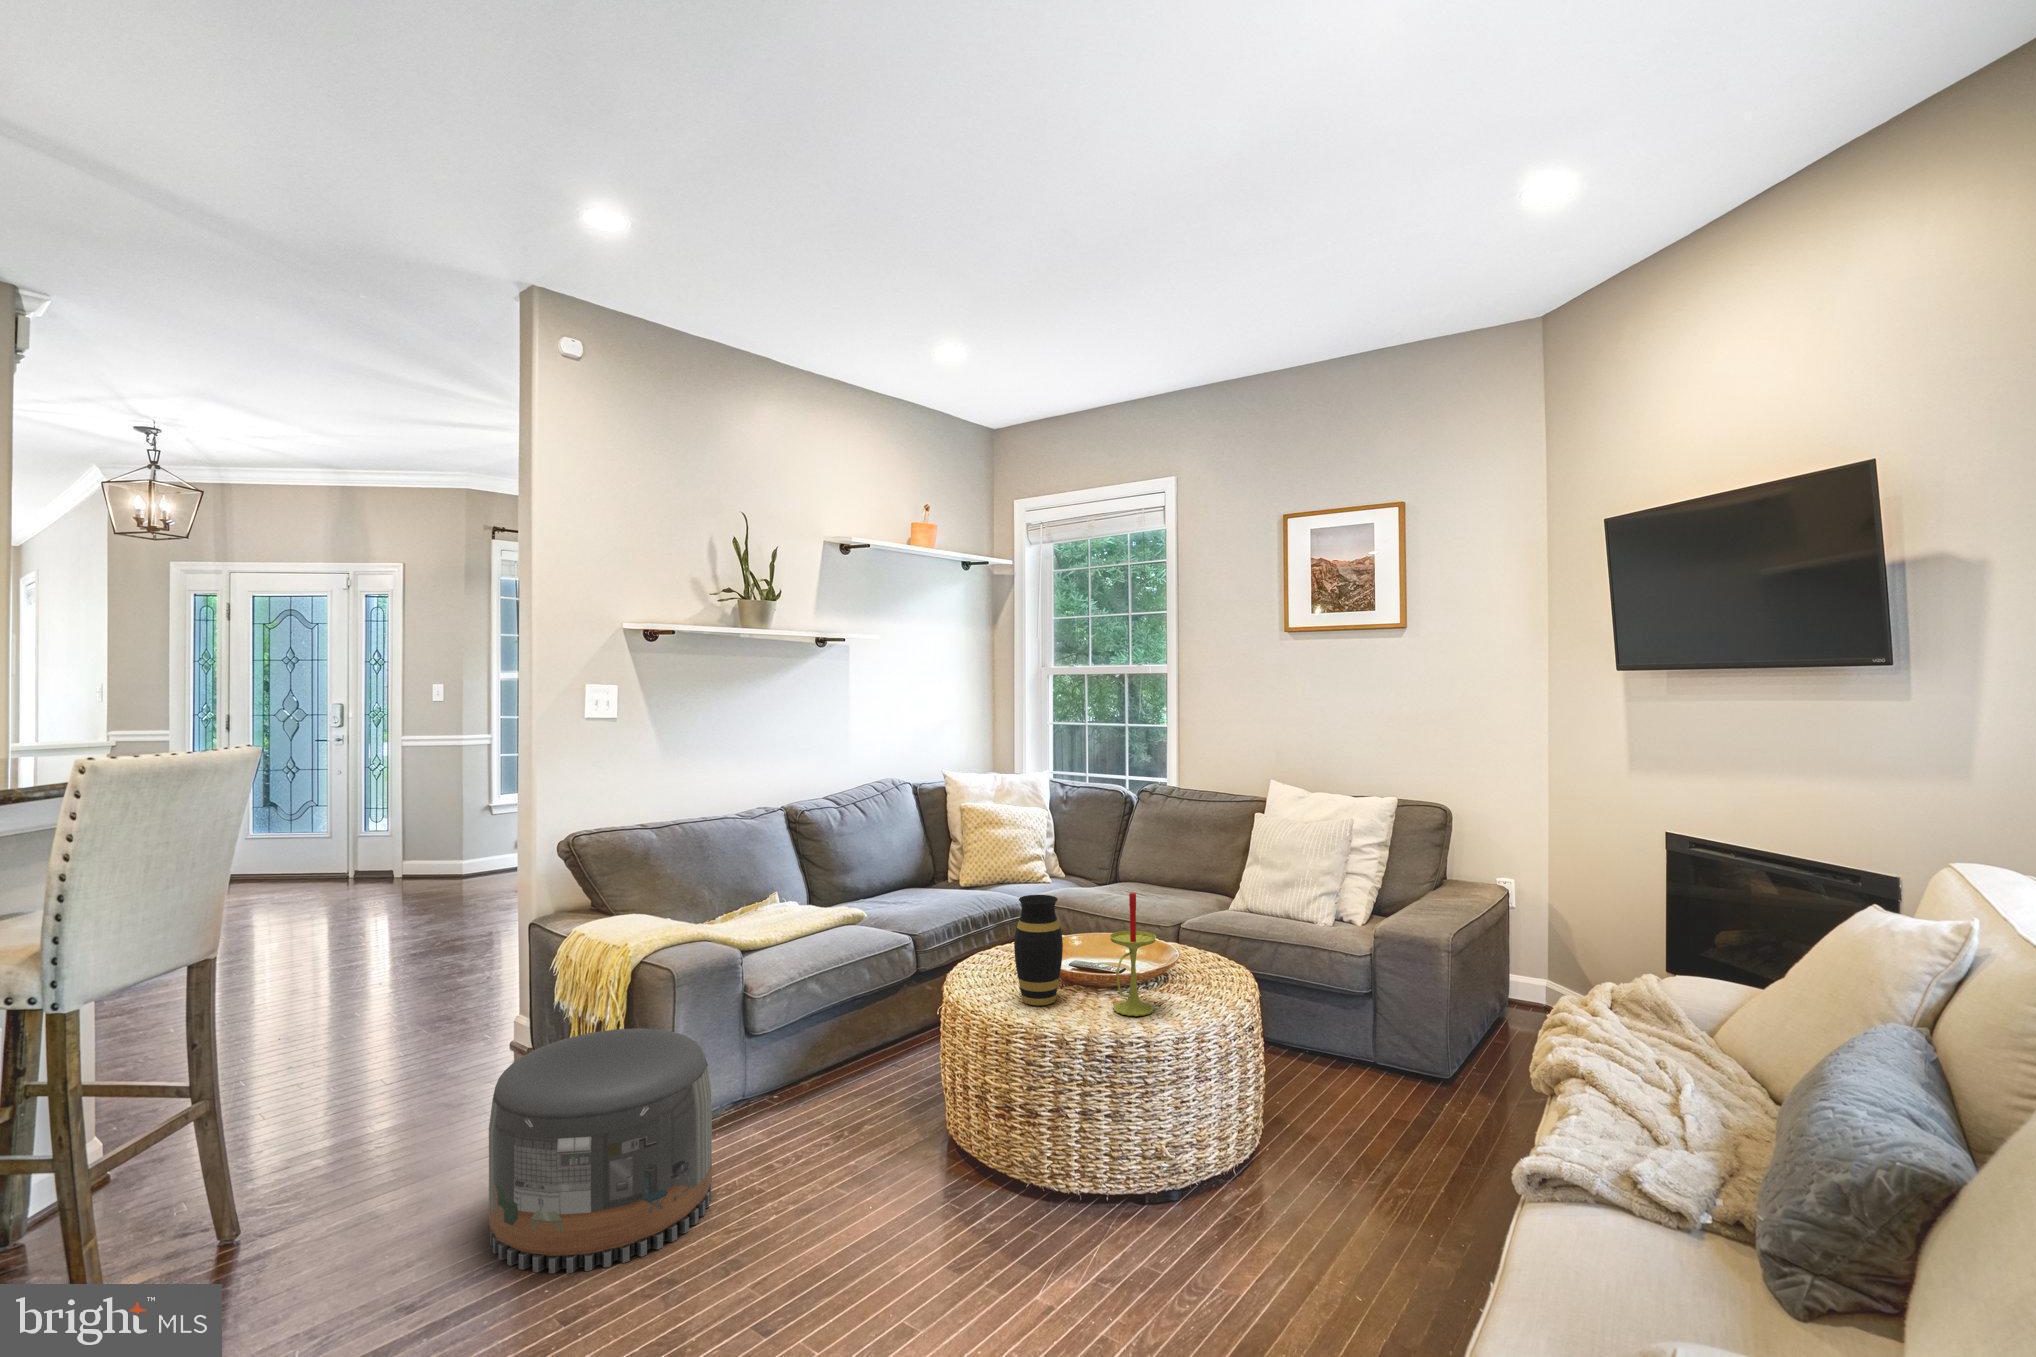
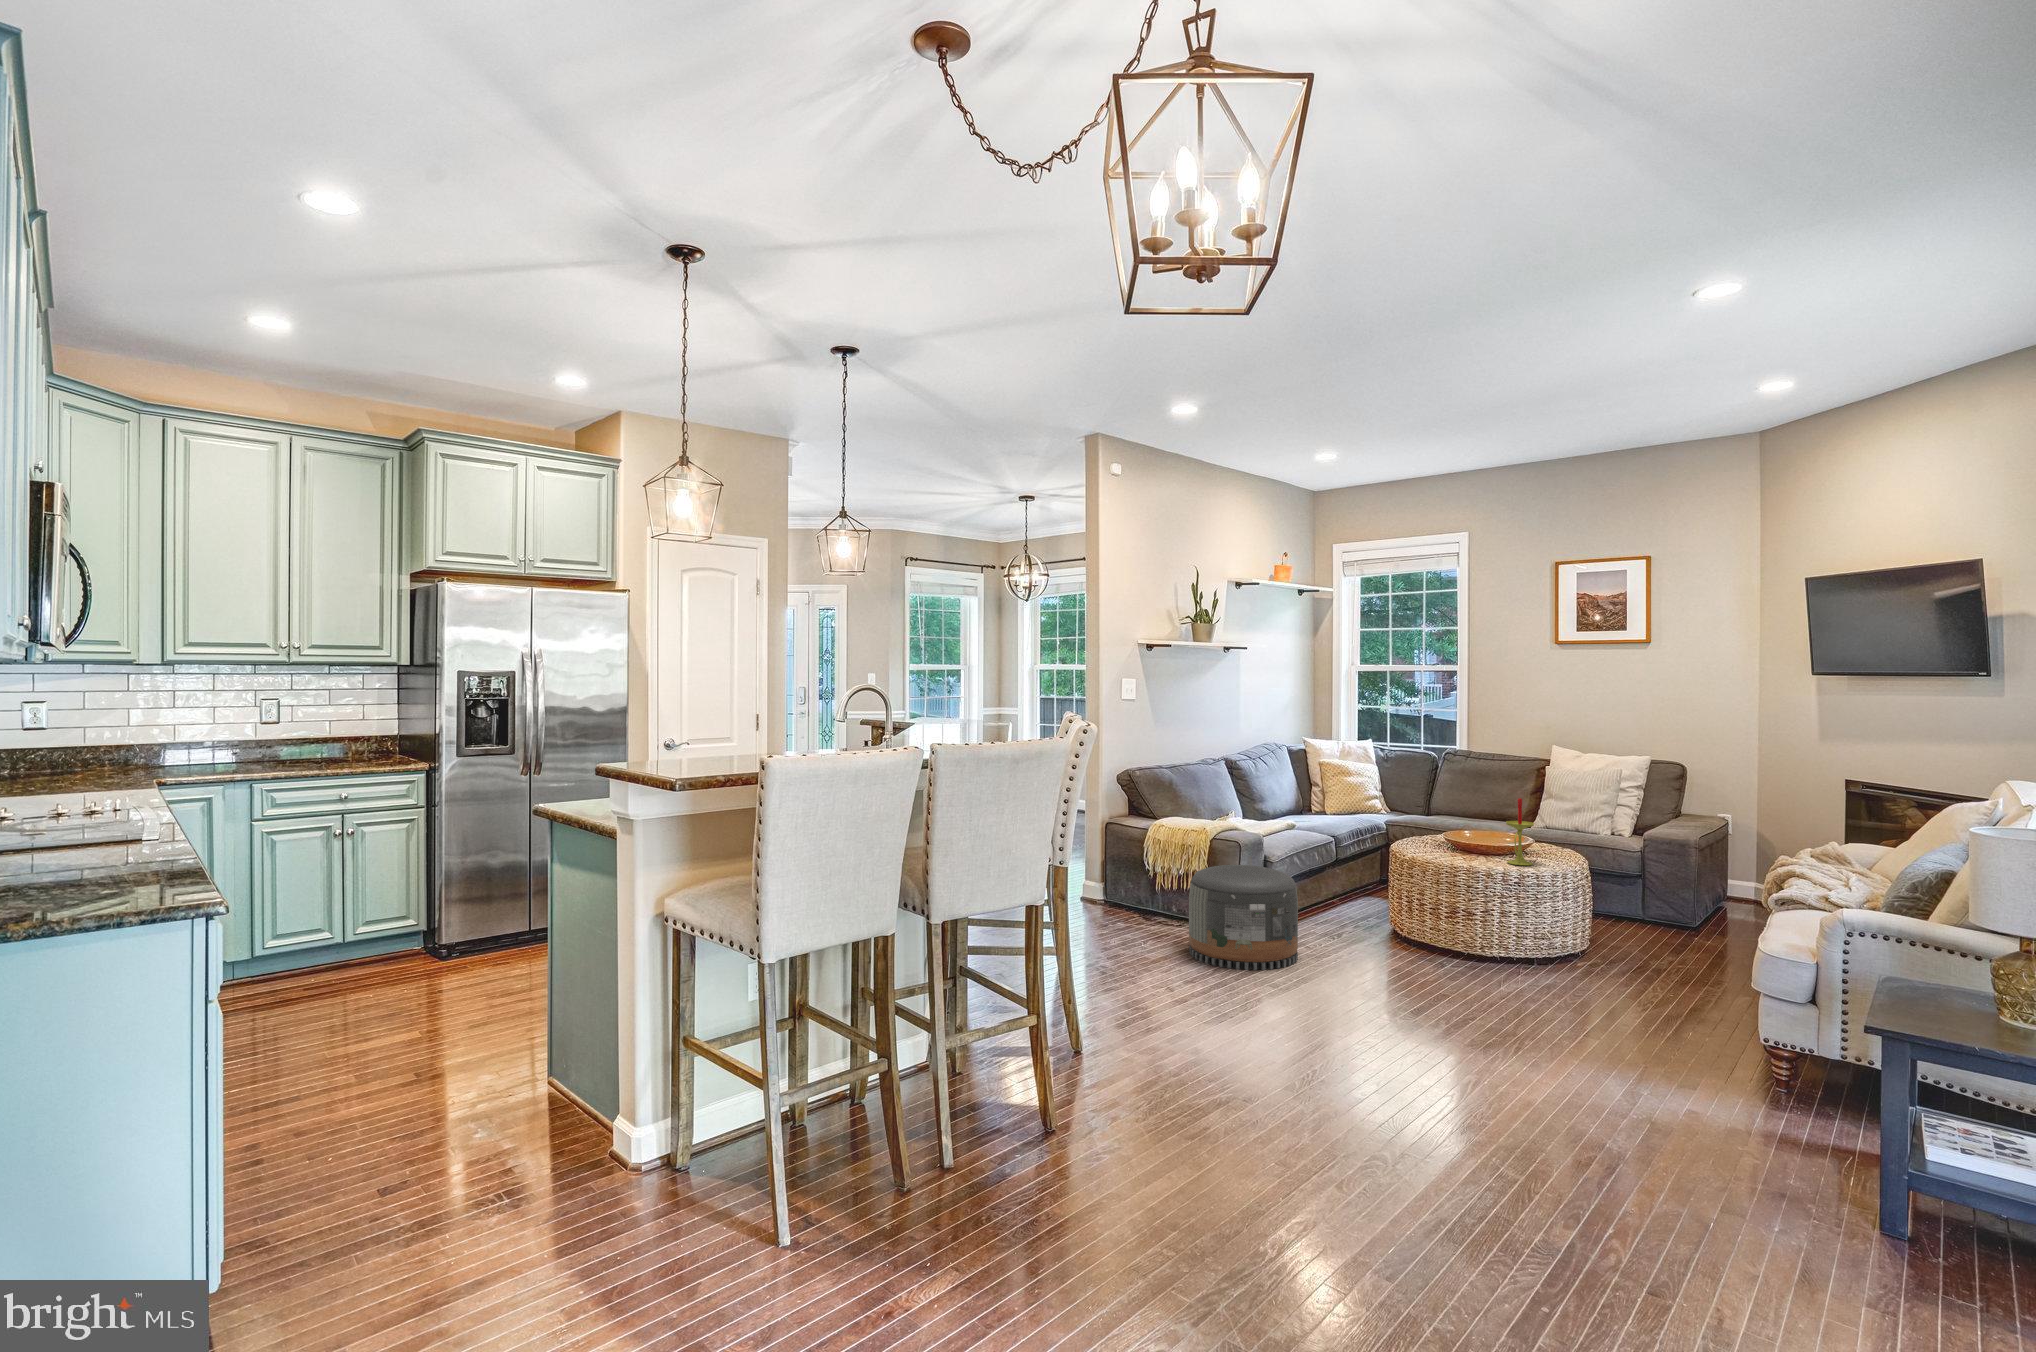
vase: present [1014,895,1063,1005] -> none [1445,801,1475,861]

